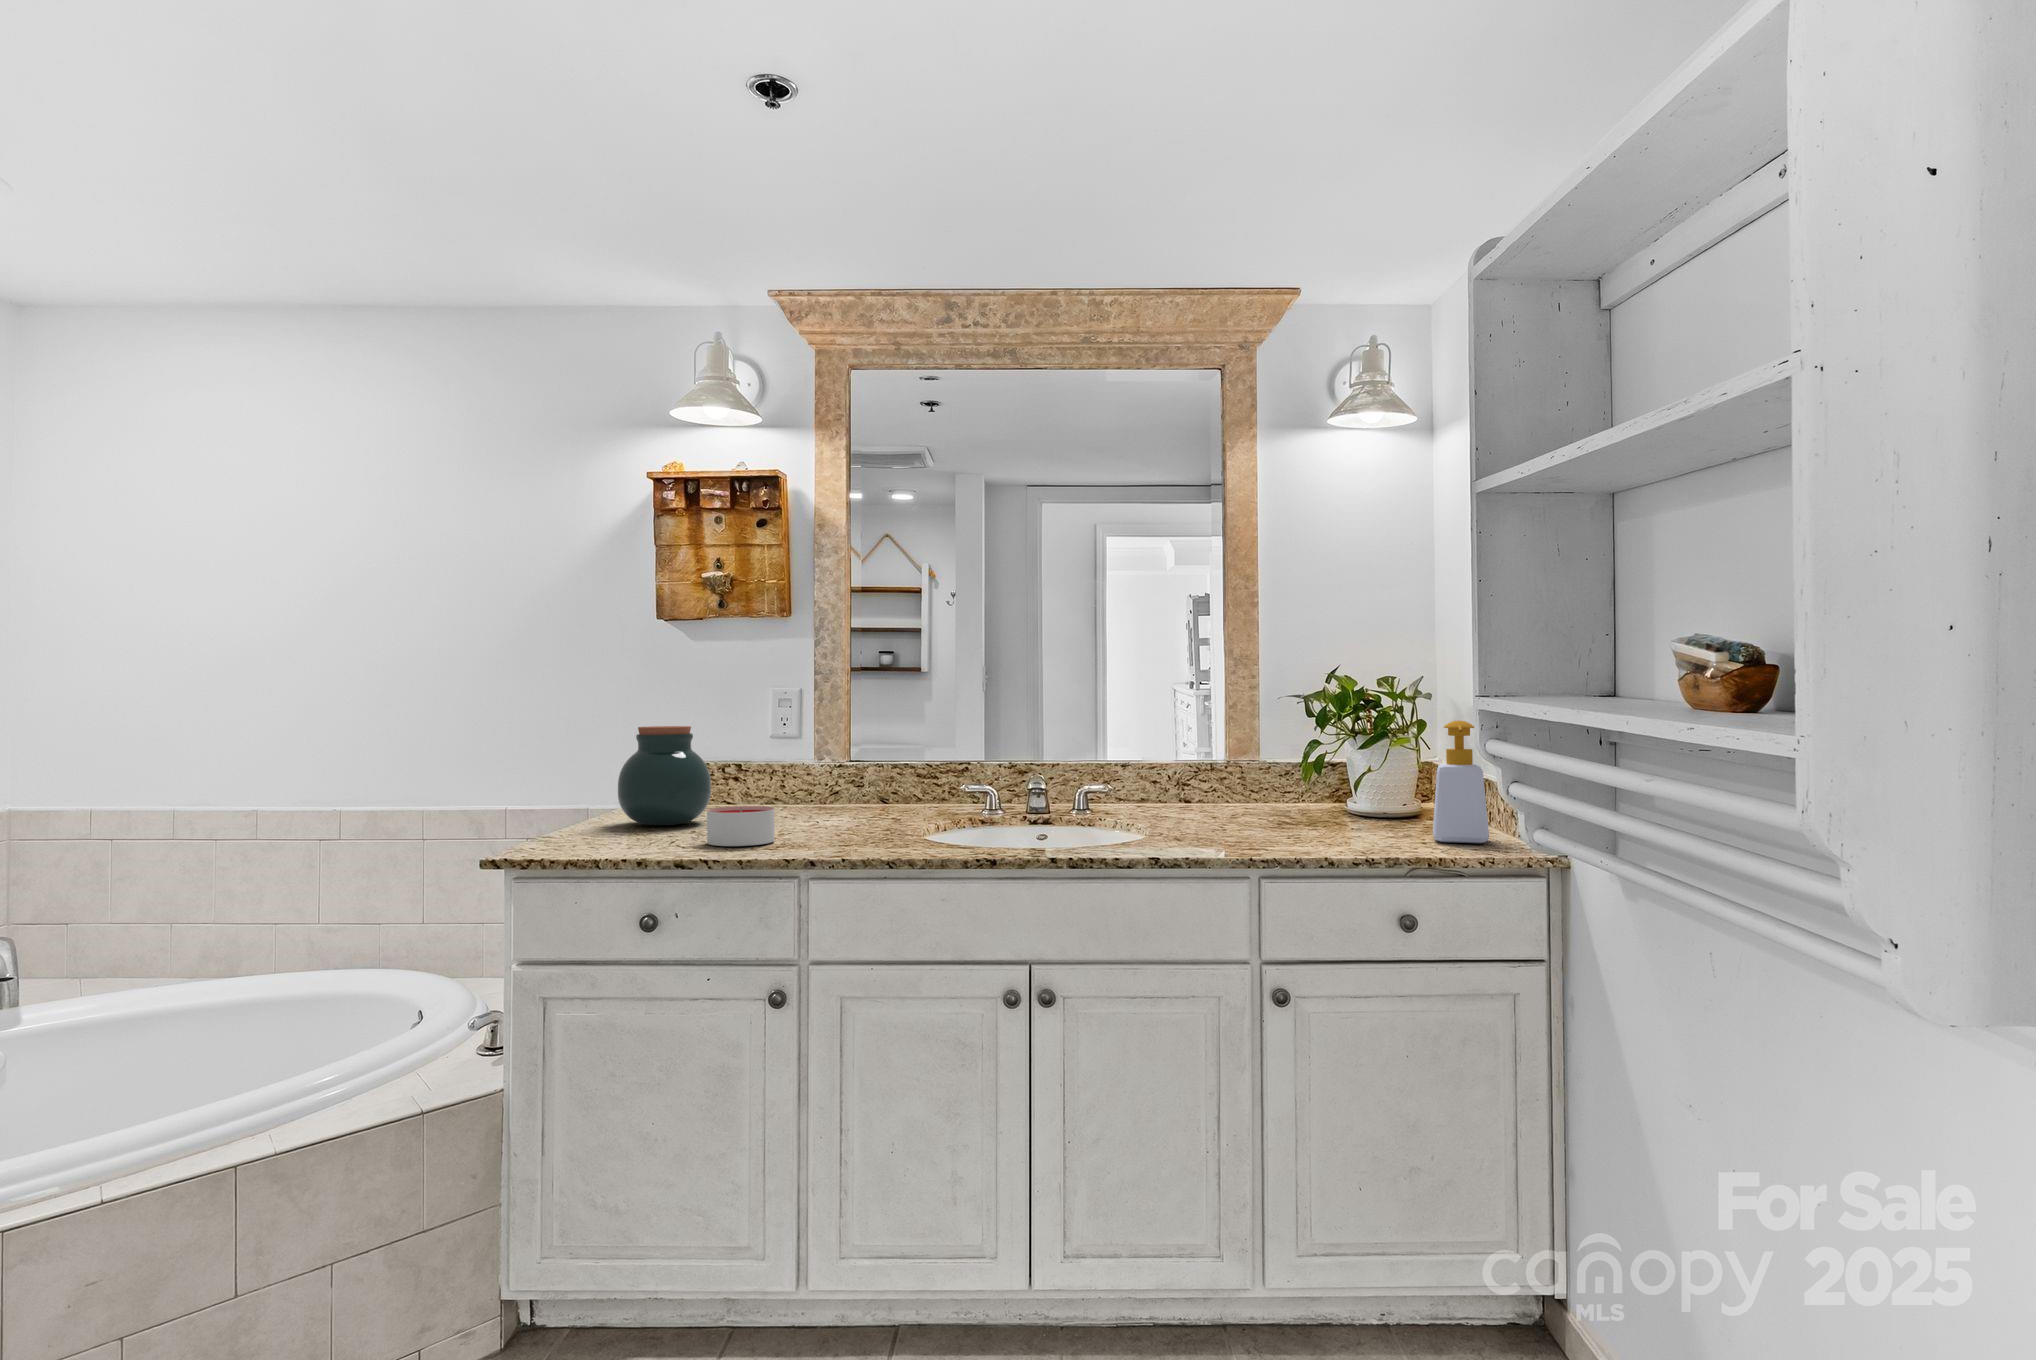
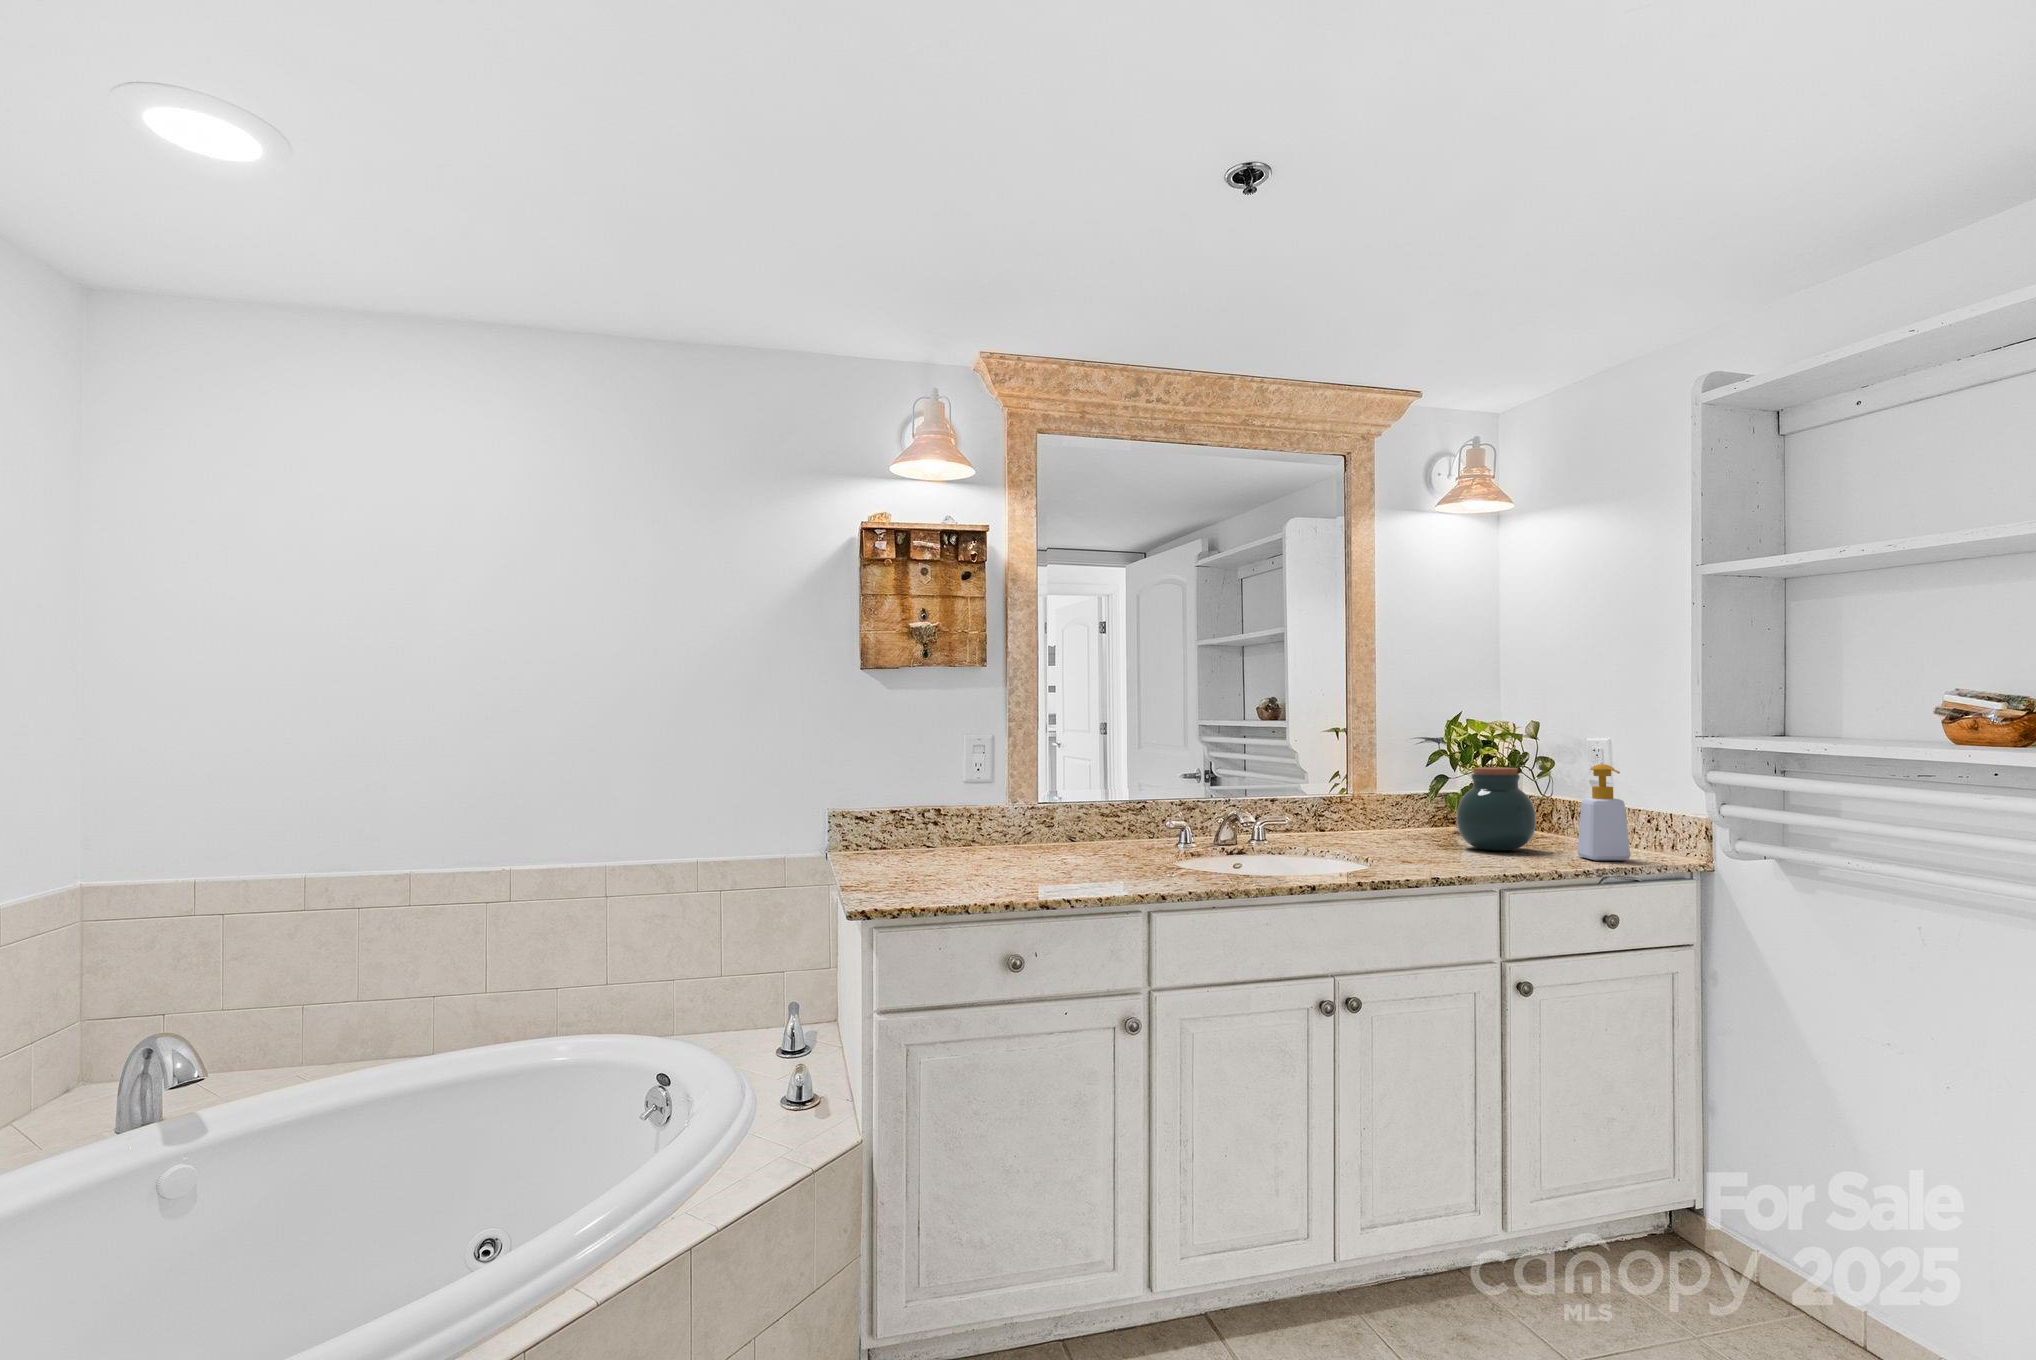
jar: present [618,726,711,826] -> present [1457,767,1536,851]
candle: present [707,806,774,846] -> none [1046,847,1105,883]

